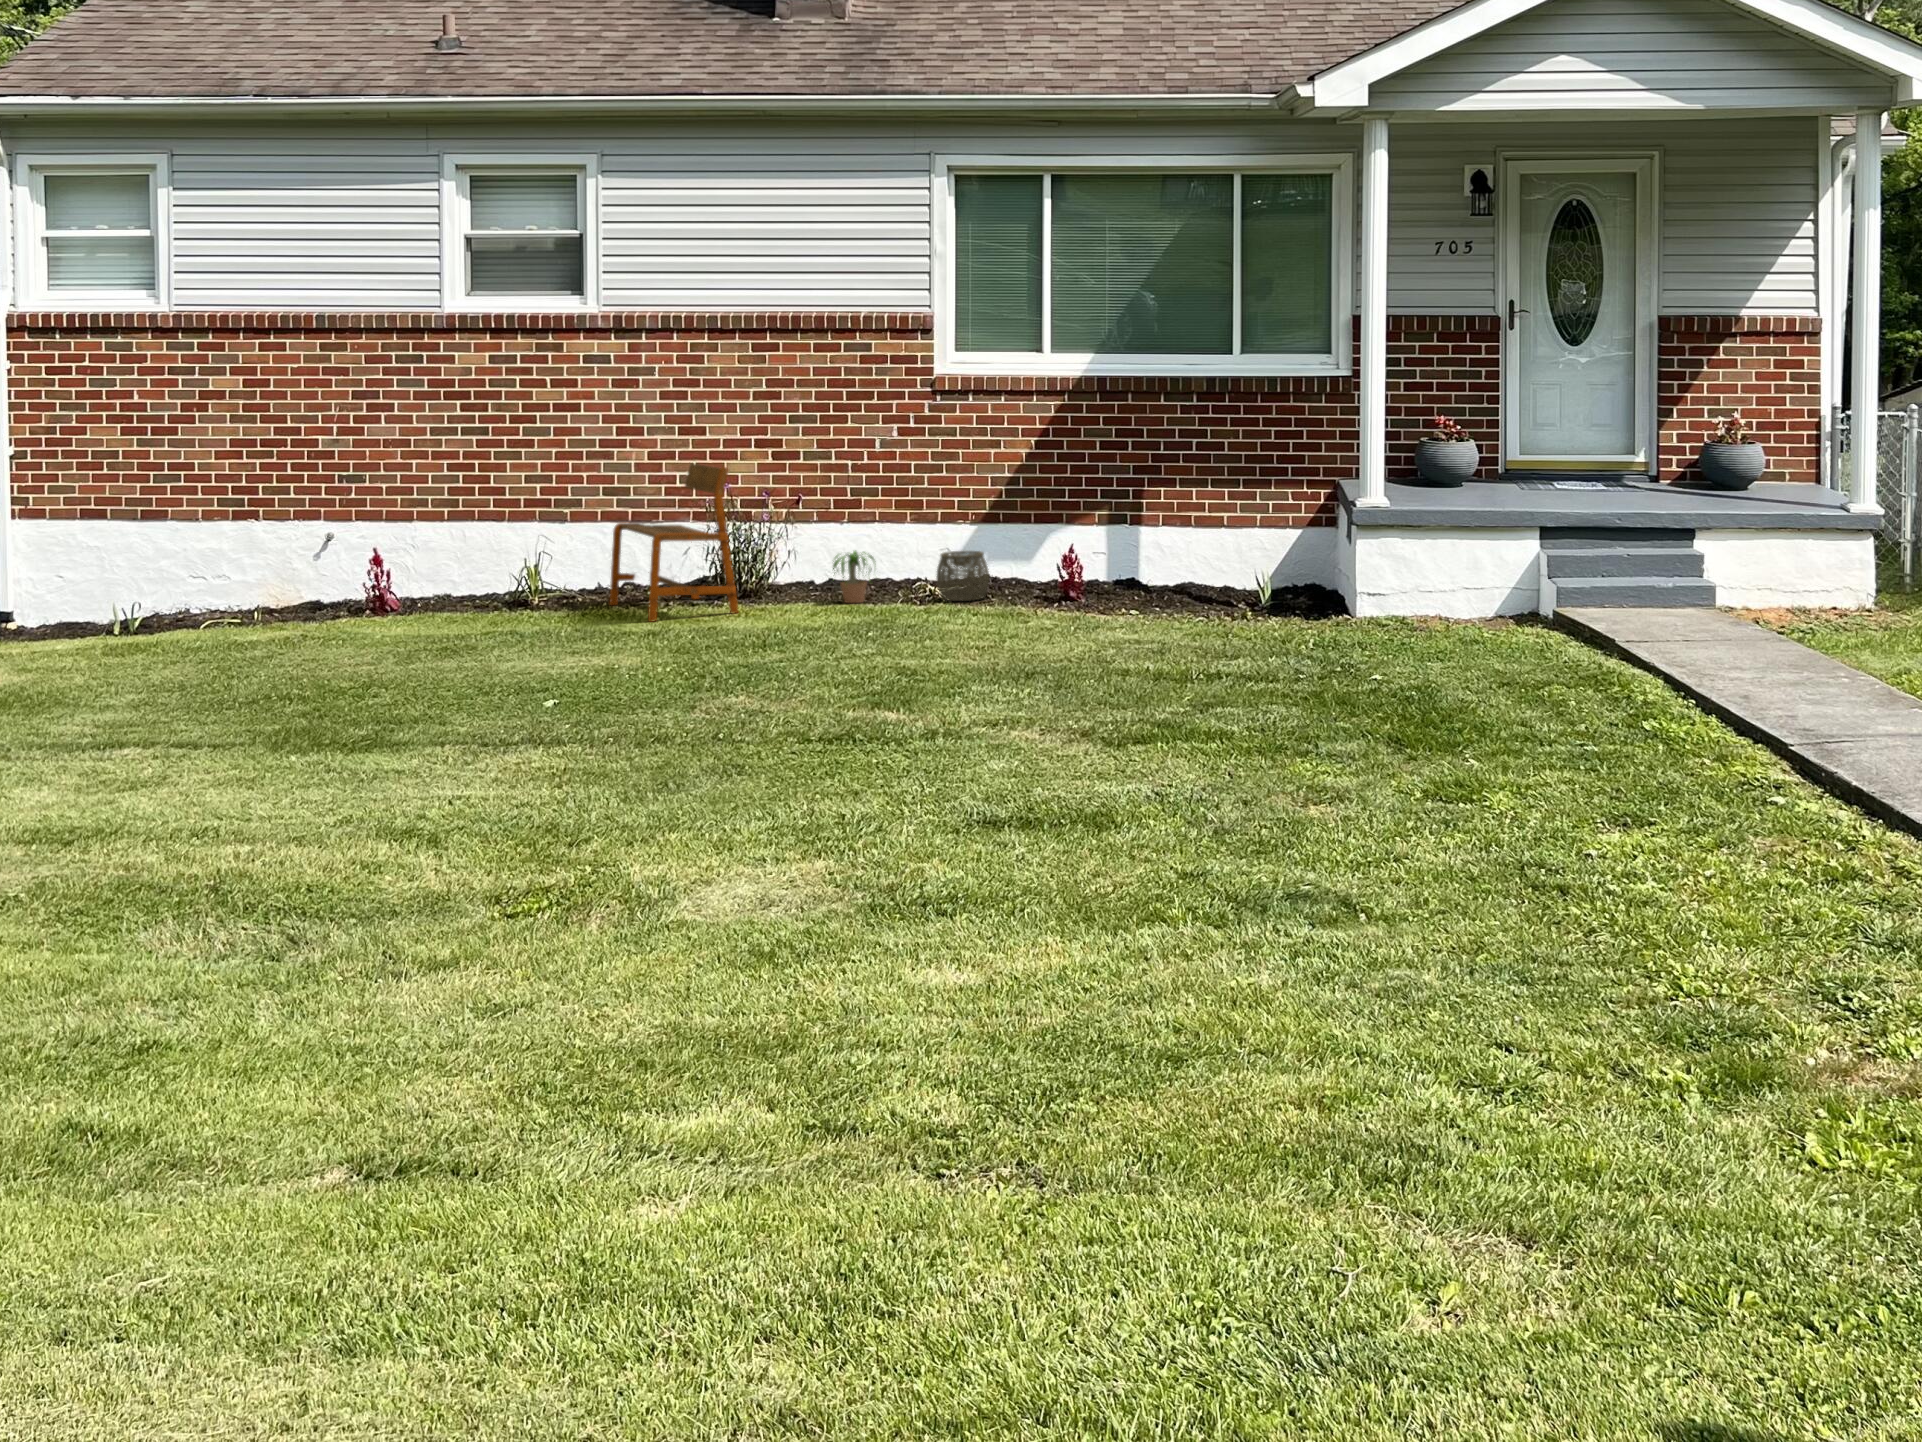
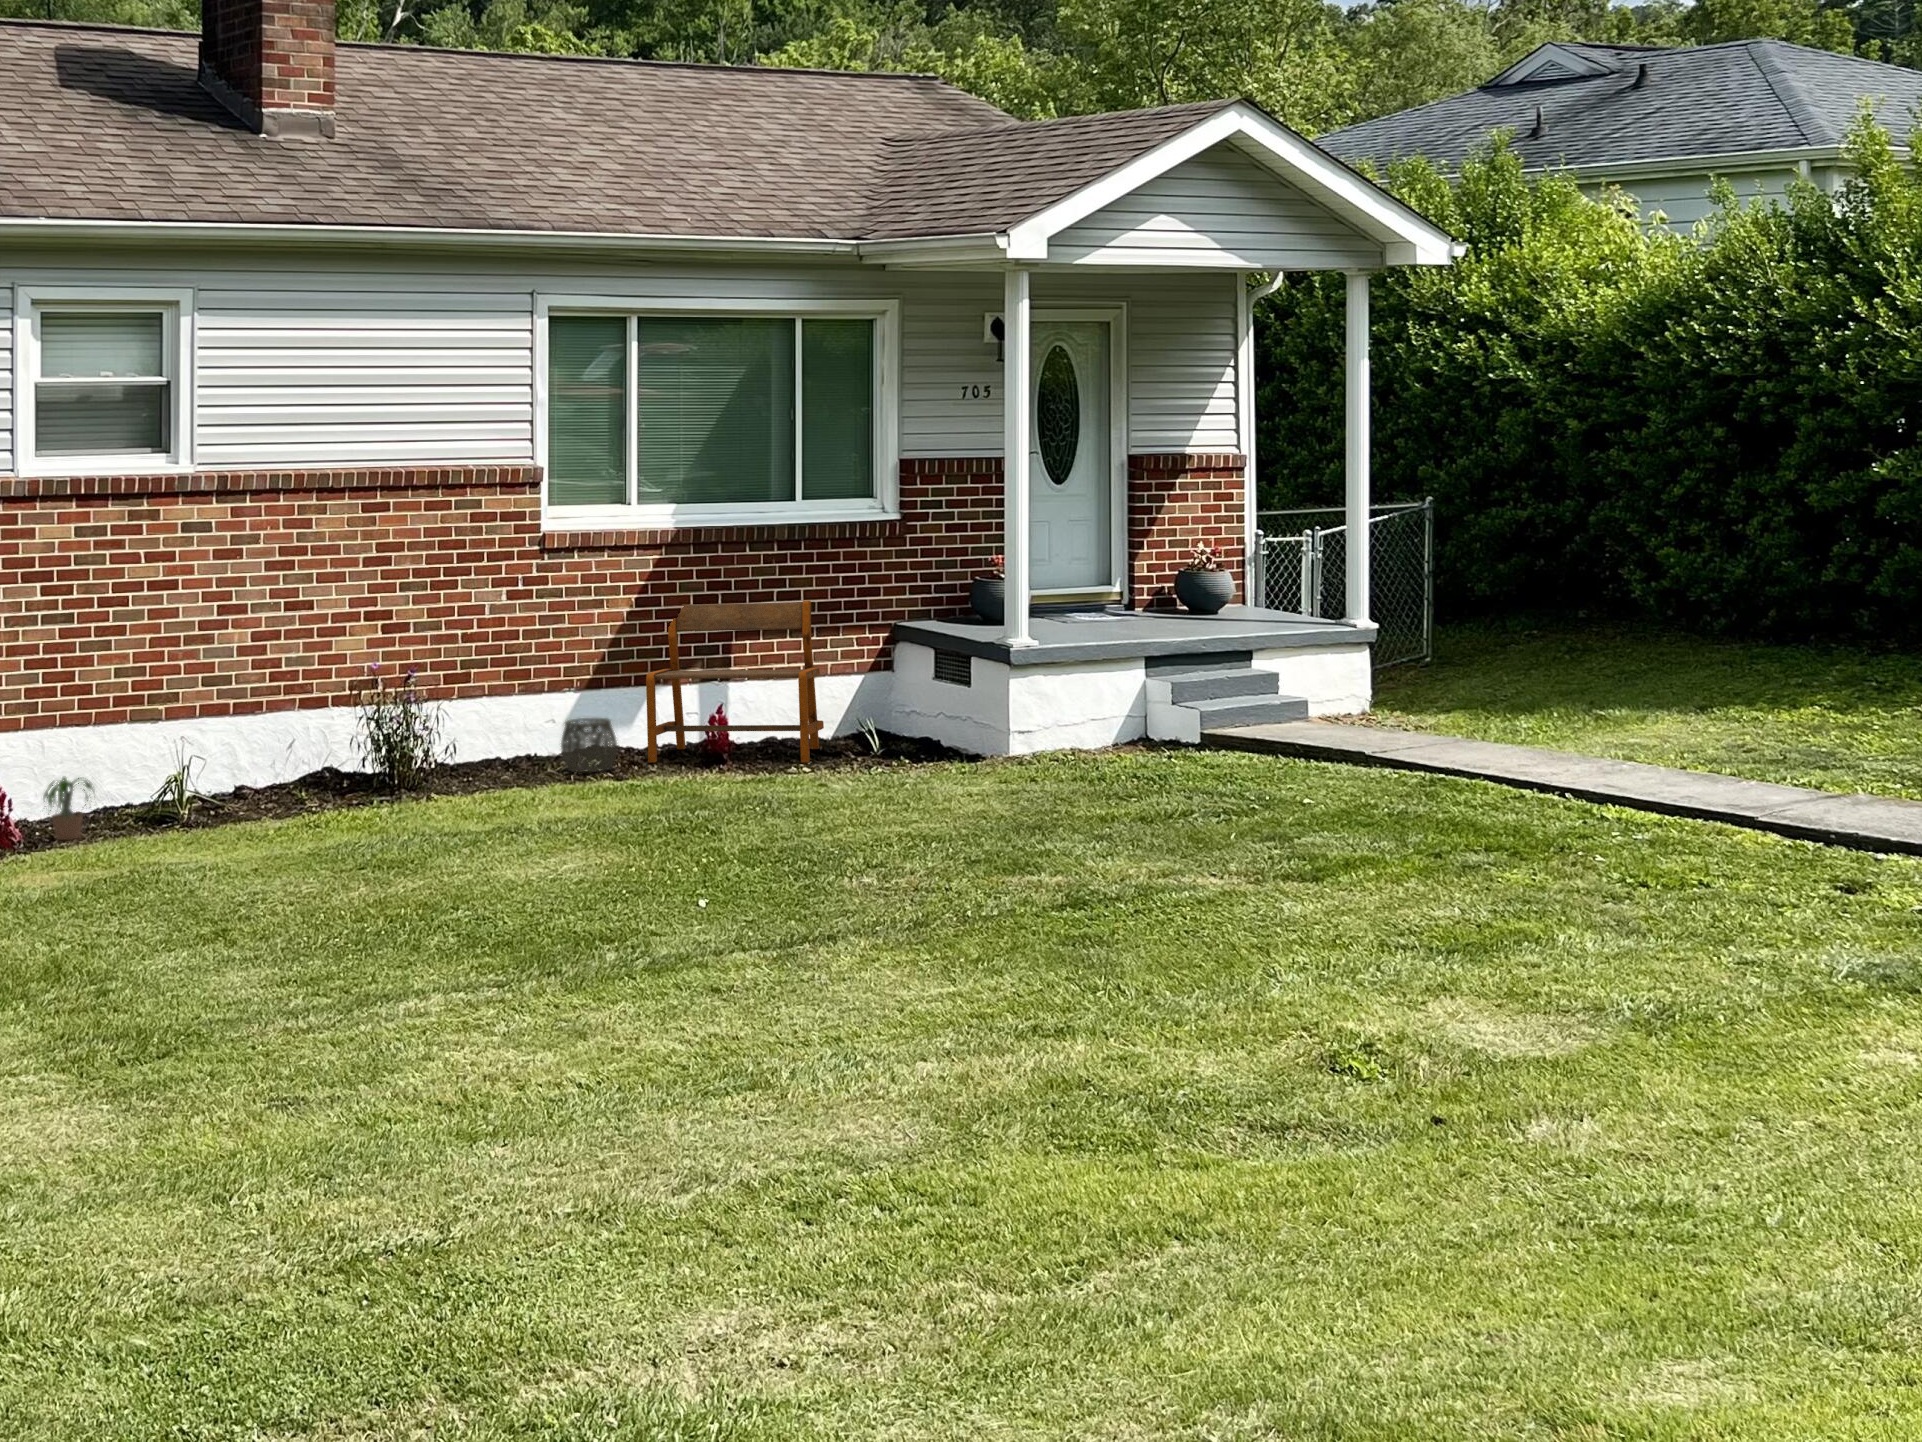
bench: present [610,463,739,622] -> present [646,601,824,763]
potted plant: present [833,550,875,603] -> present [44,777,94,840]

